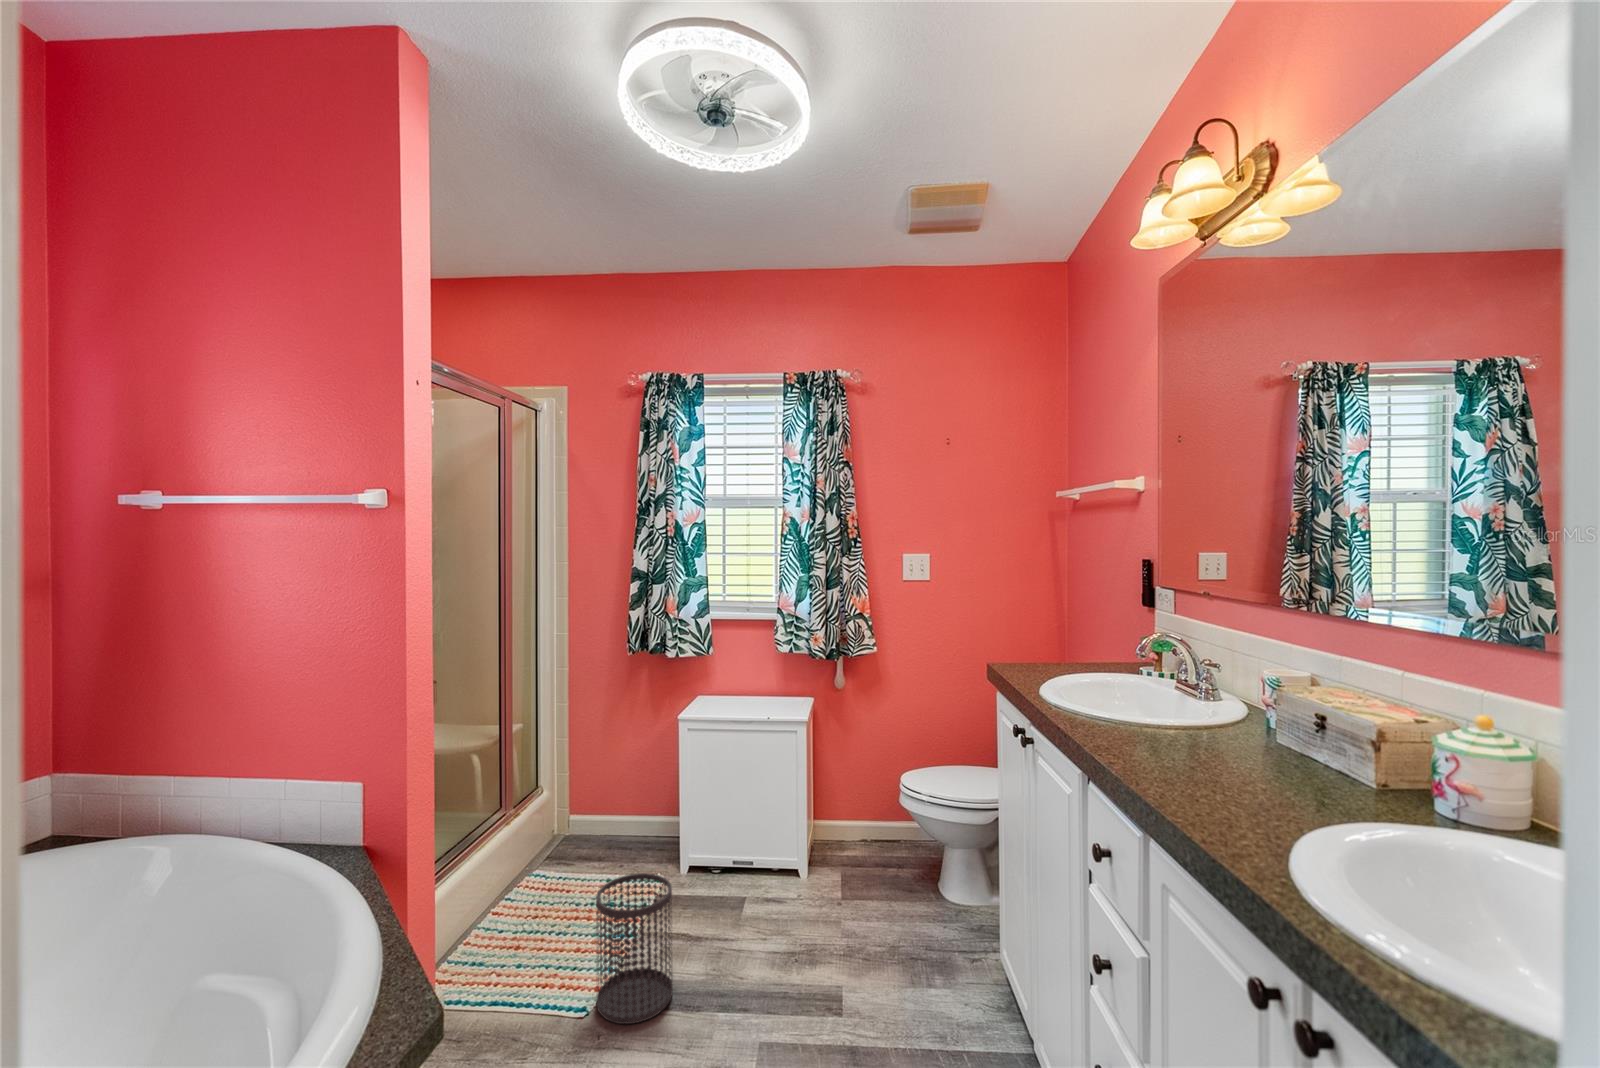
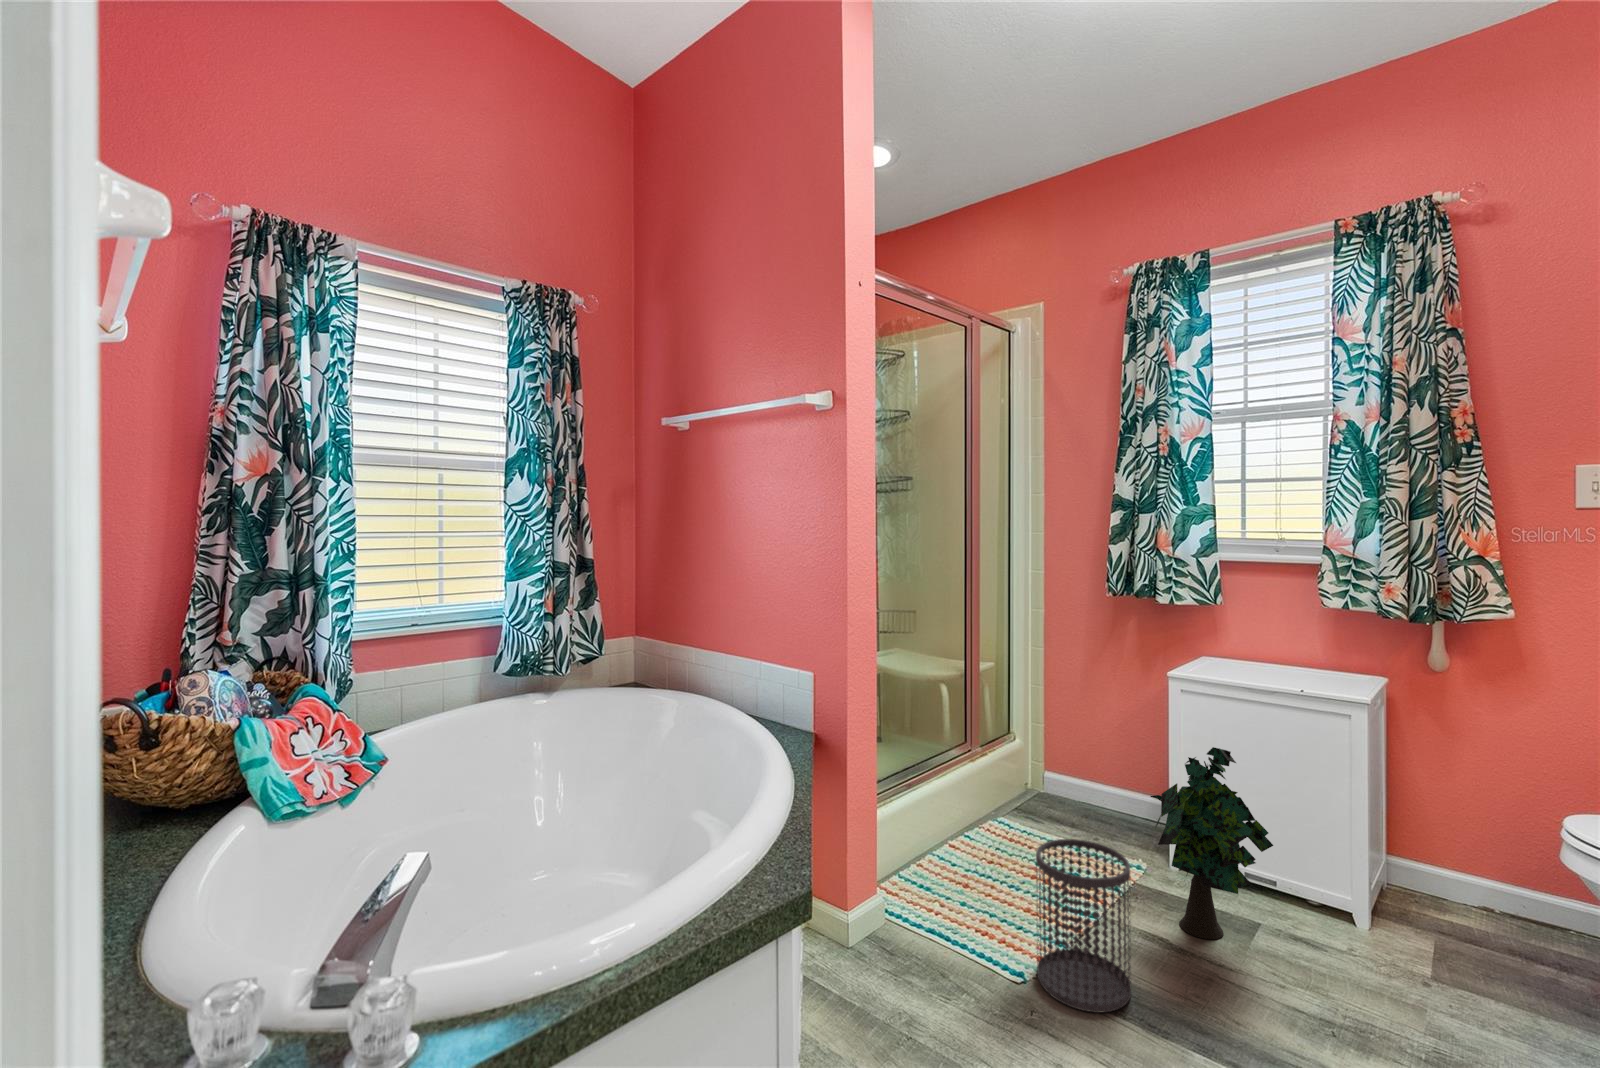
decorative plant: none [672,769,758,921] -> present [1151,747,1273,939]

